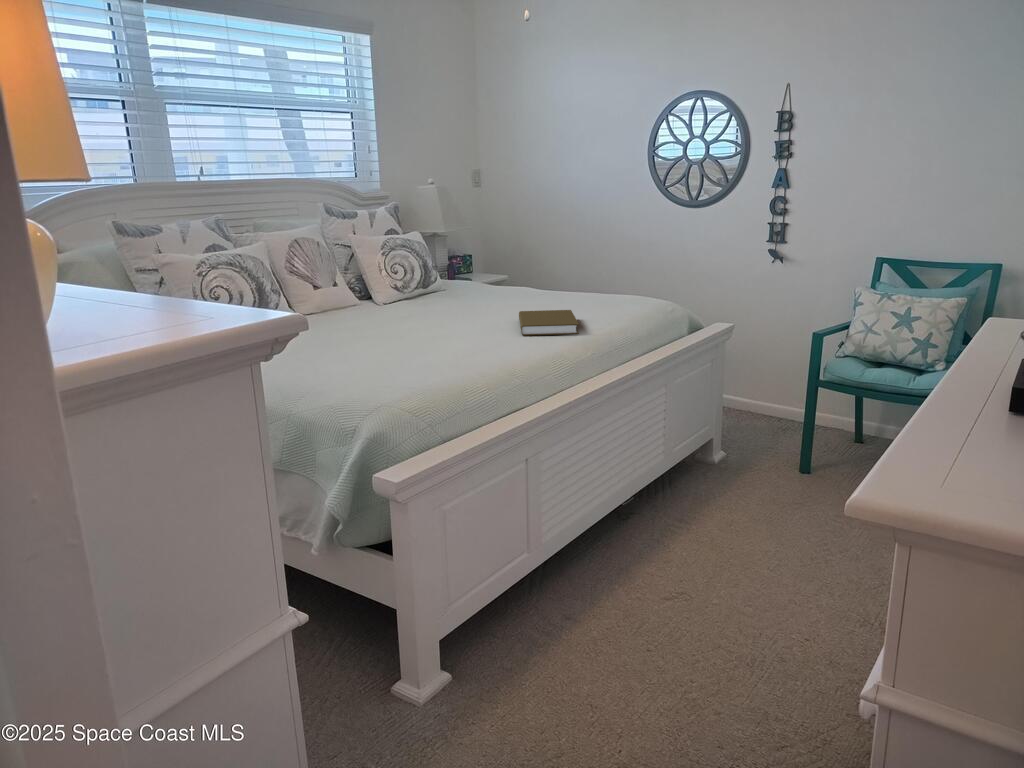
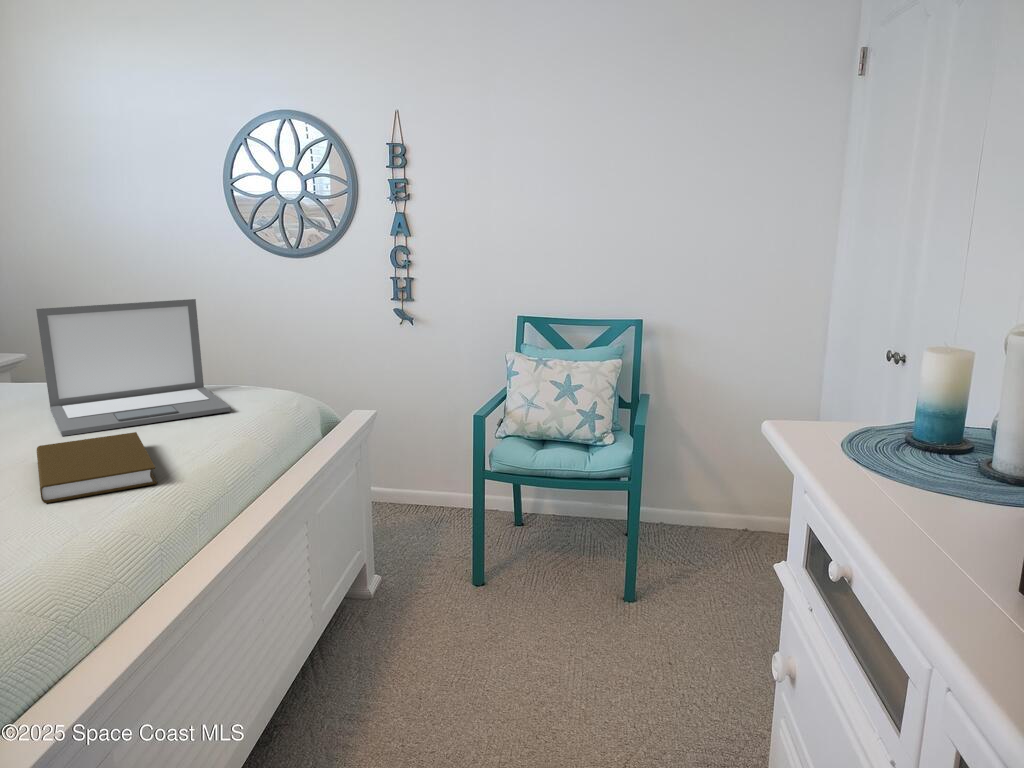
laptop: none [523,233,629,311] -> present [36,299,231,436]

